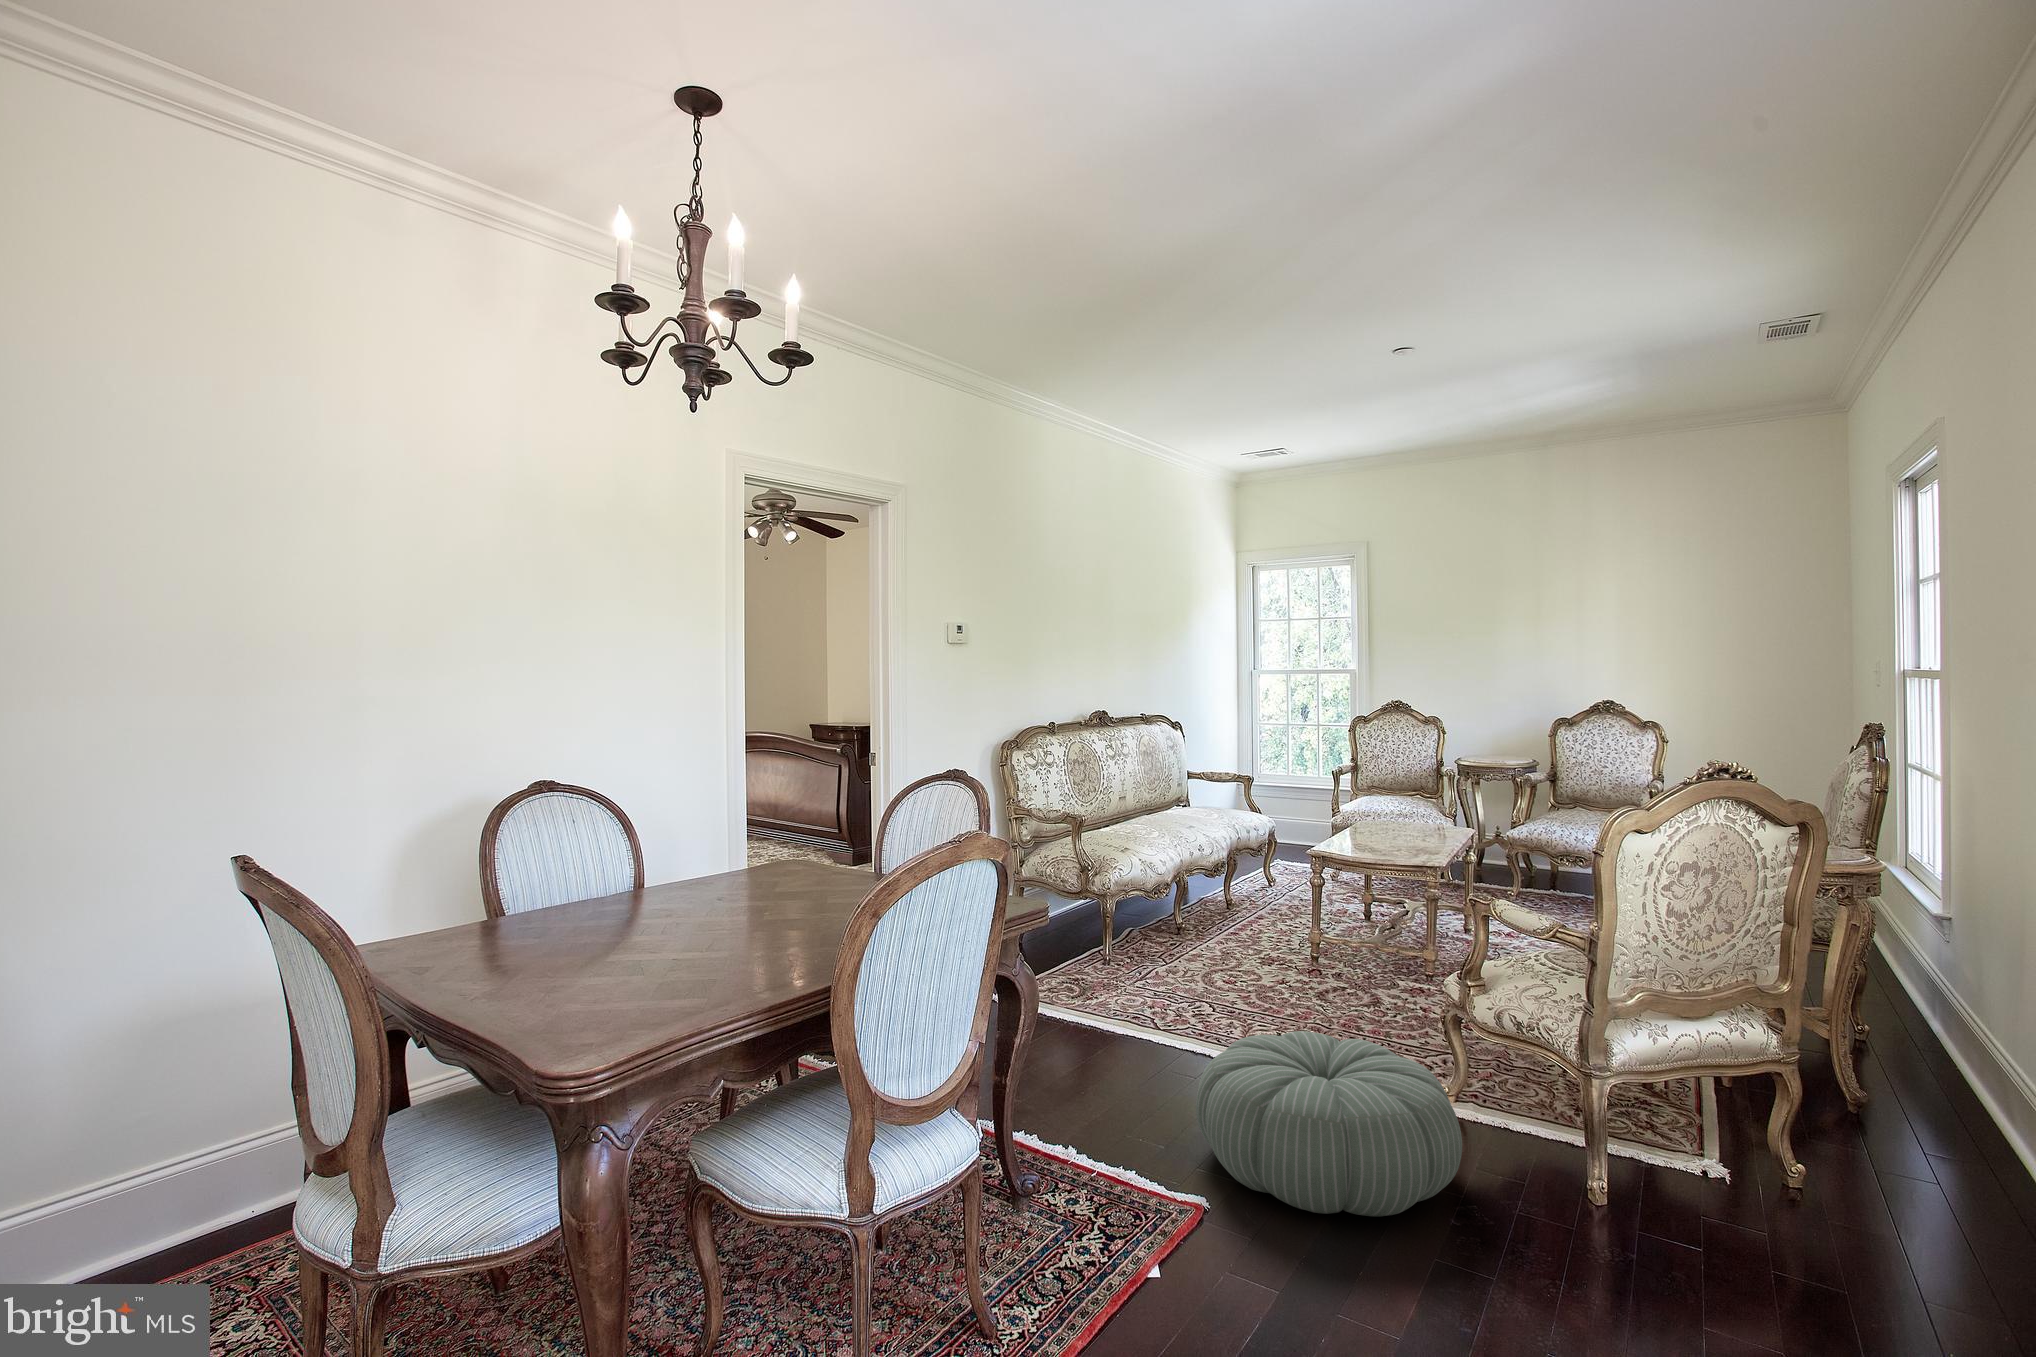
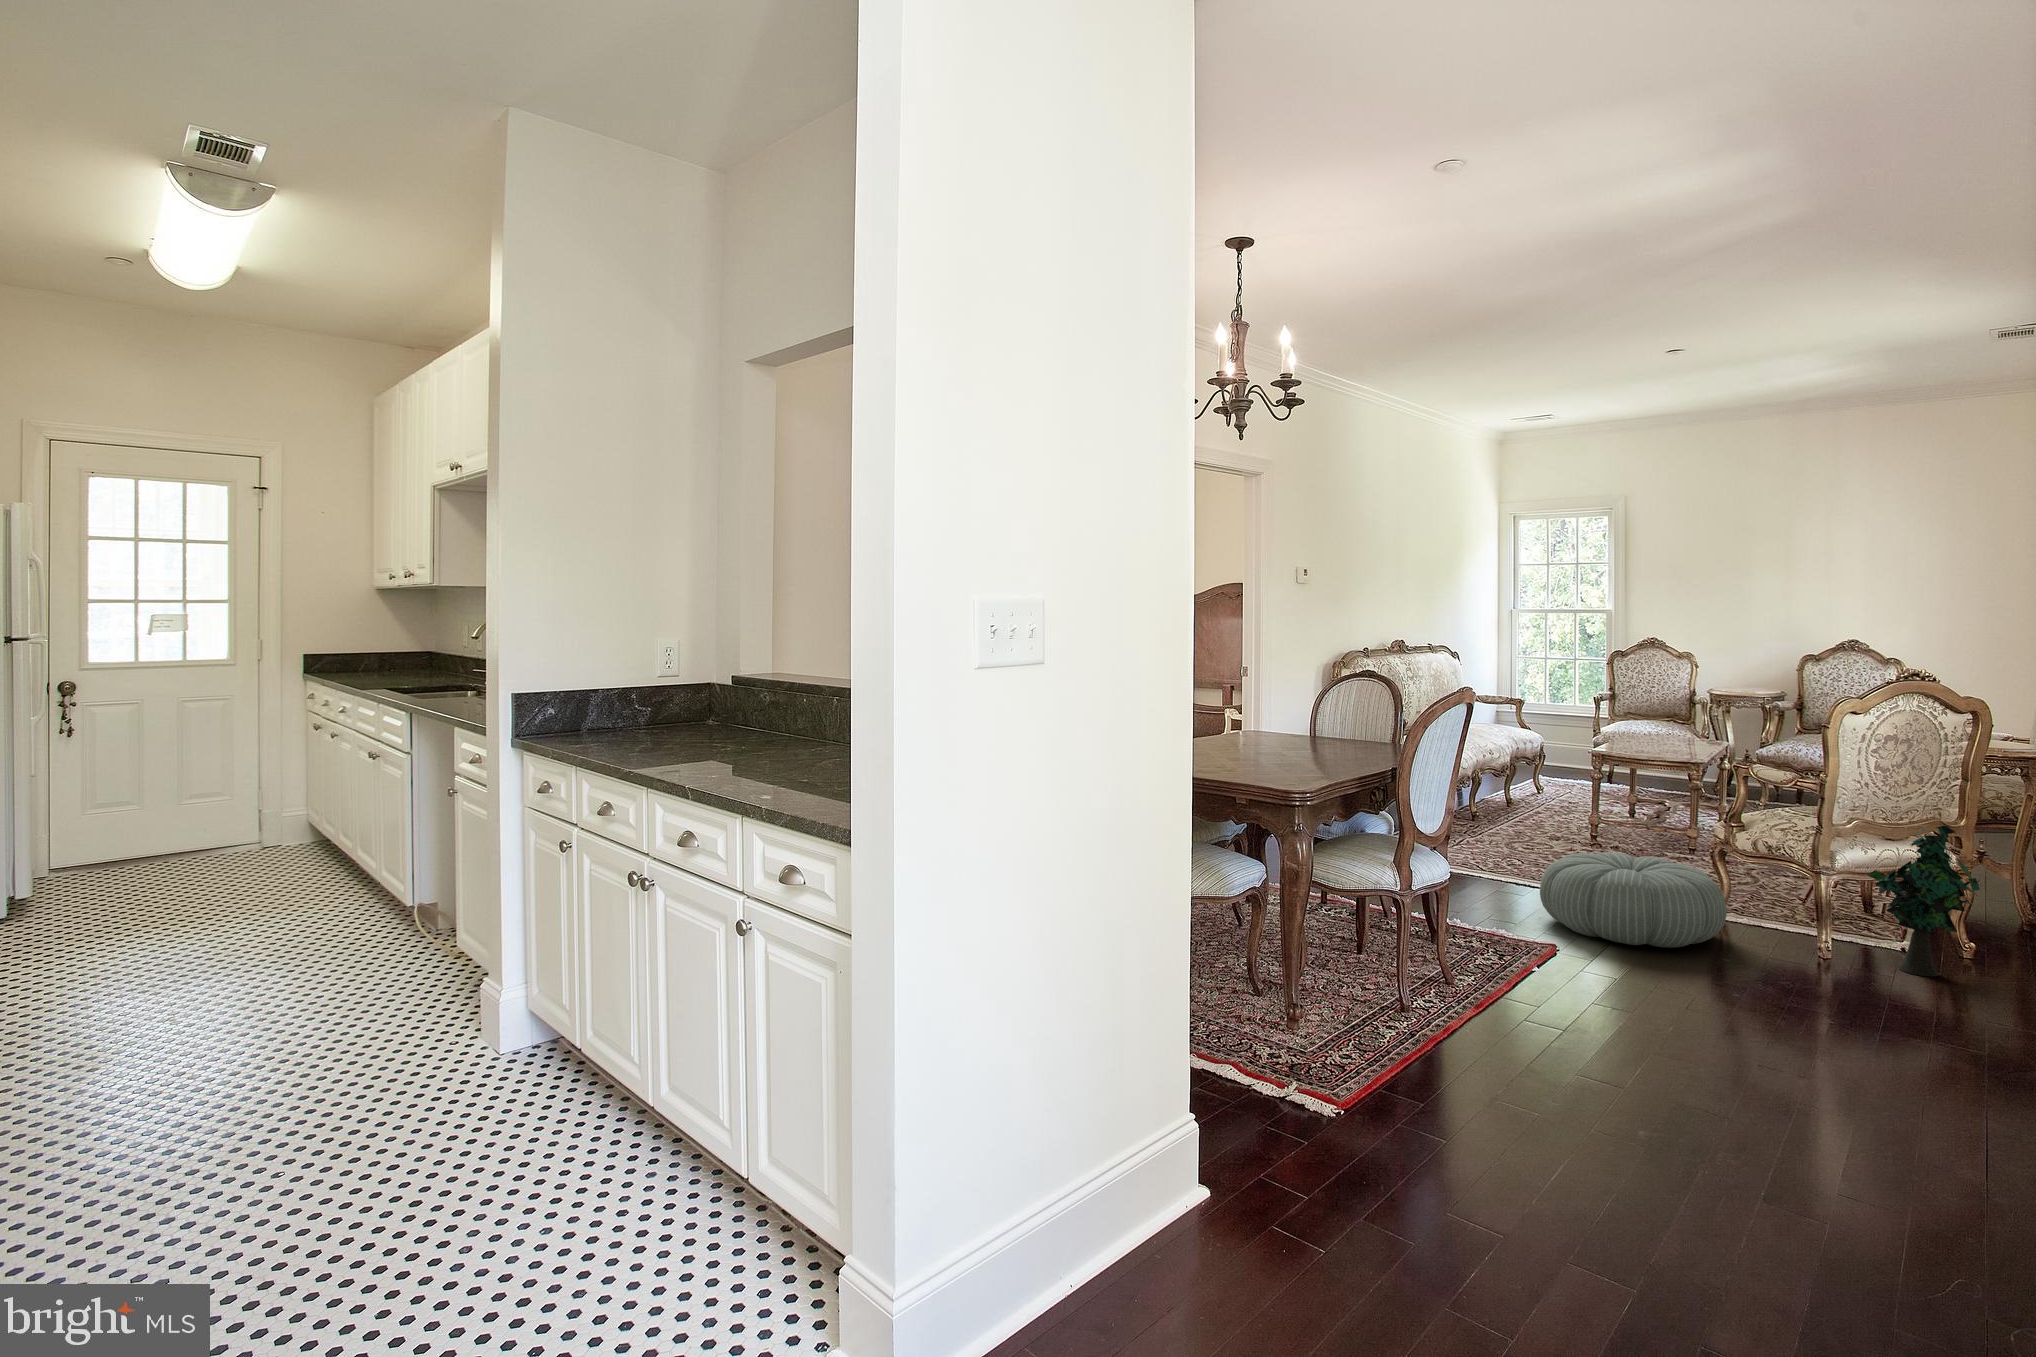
decorative plant: none [1663,1009,1834,1264] -> present [1867,825,1980,976]

